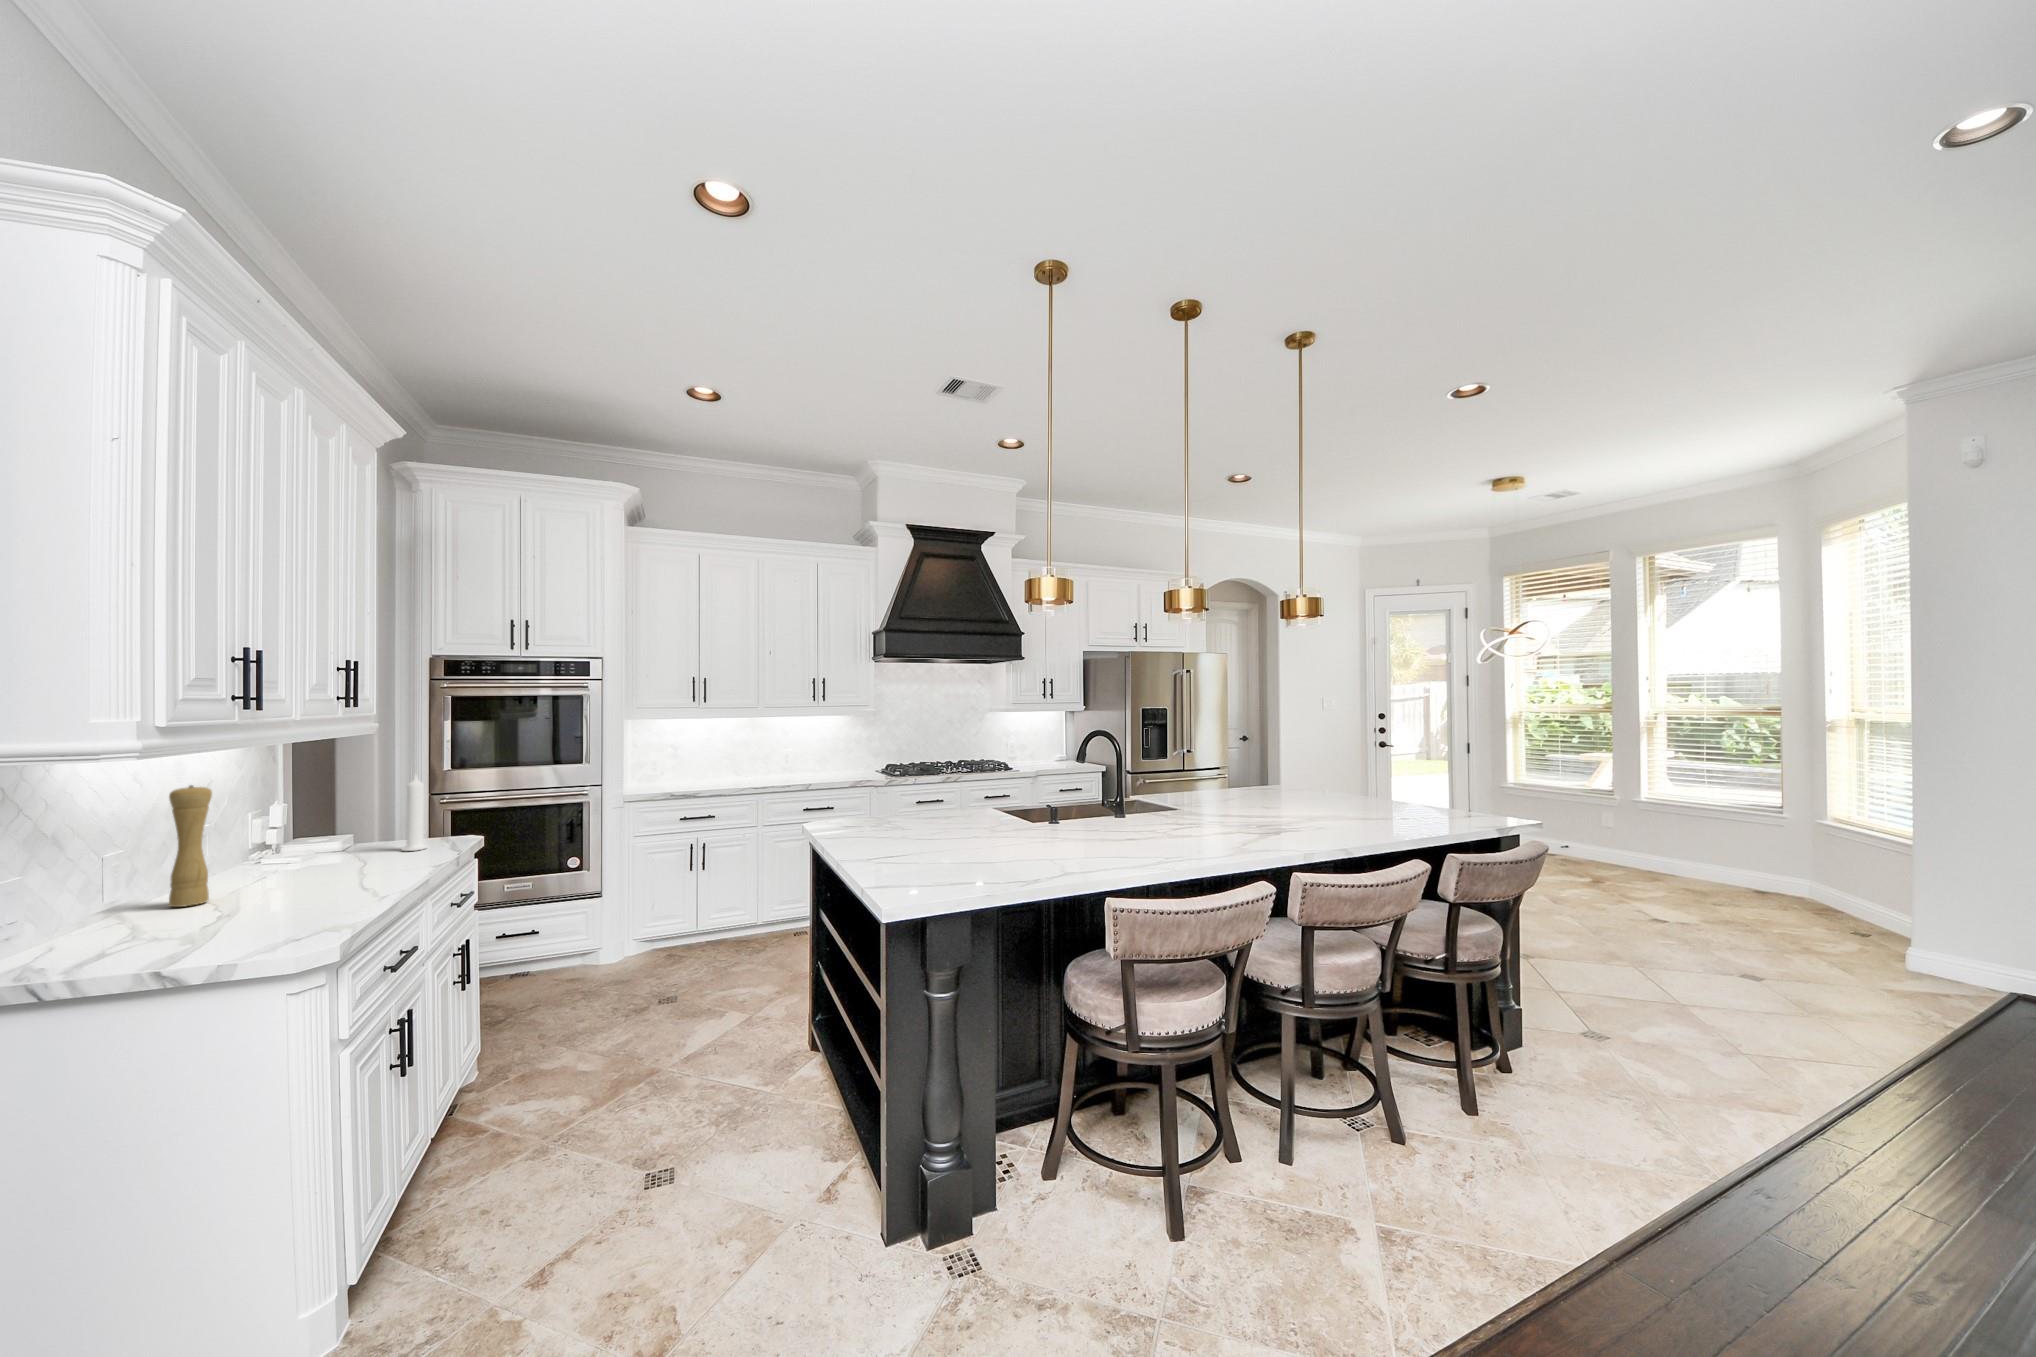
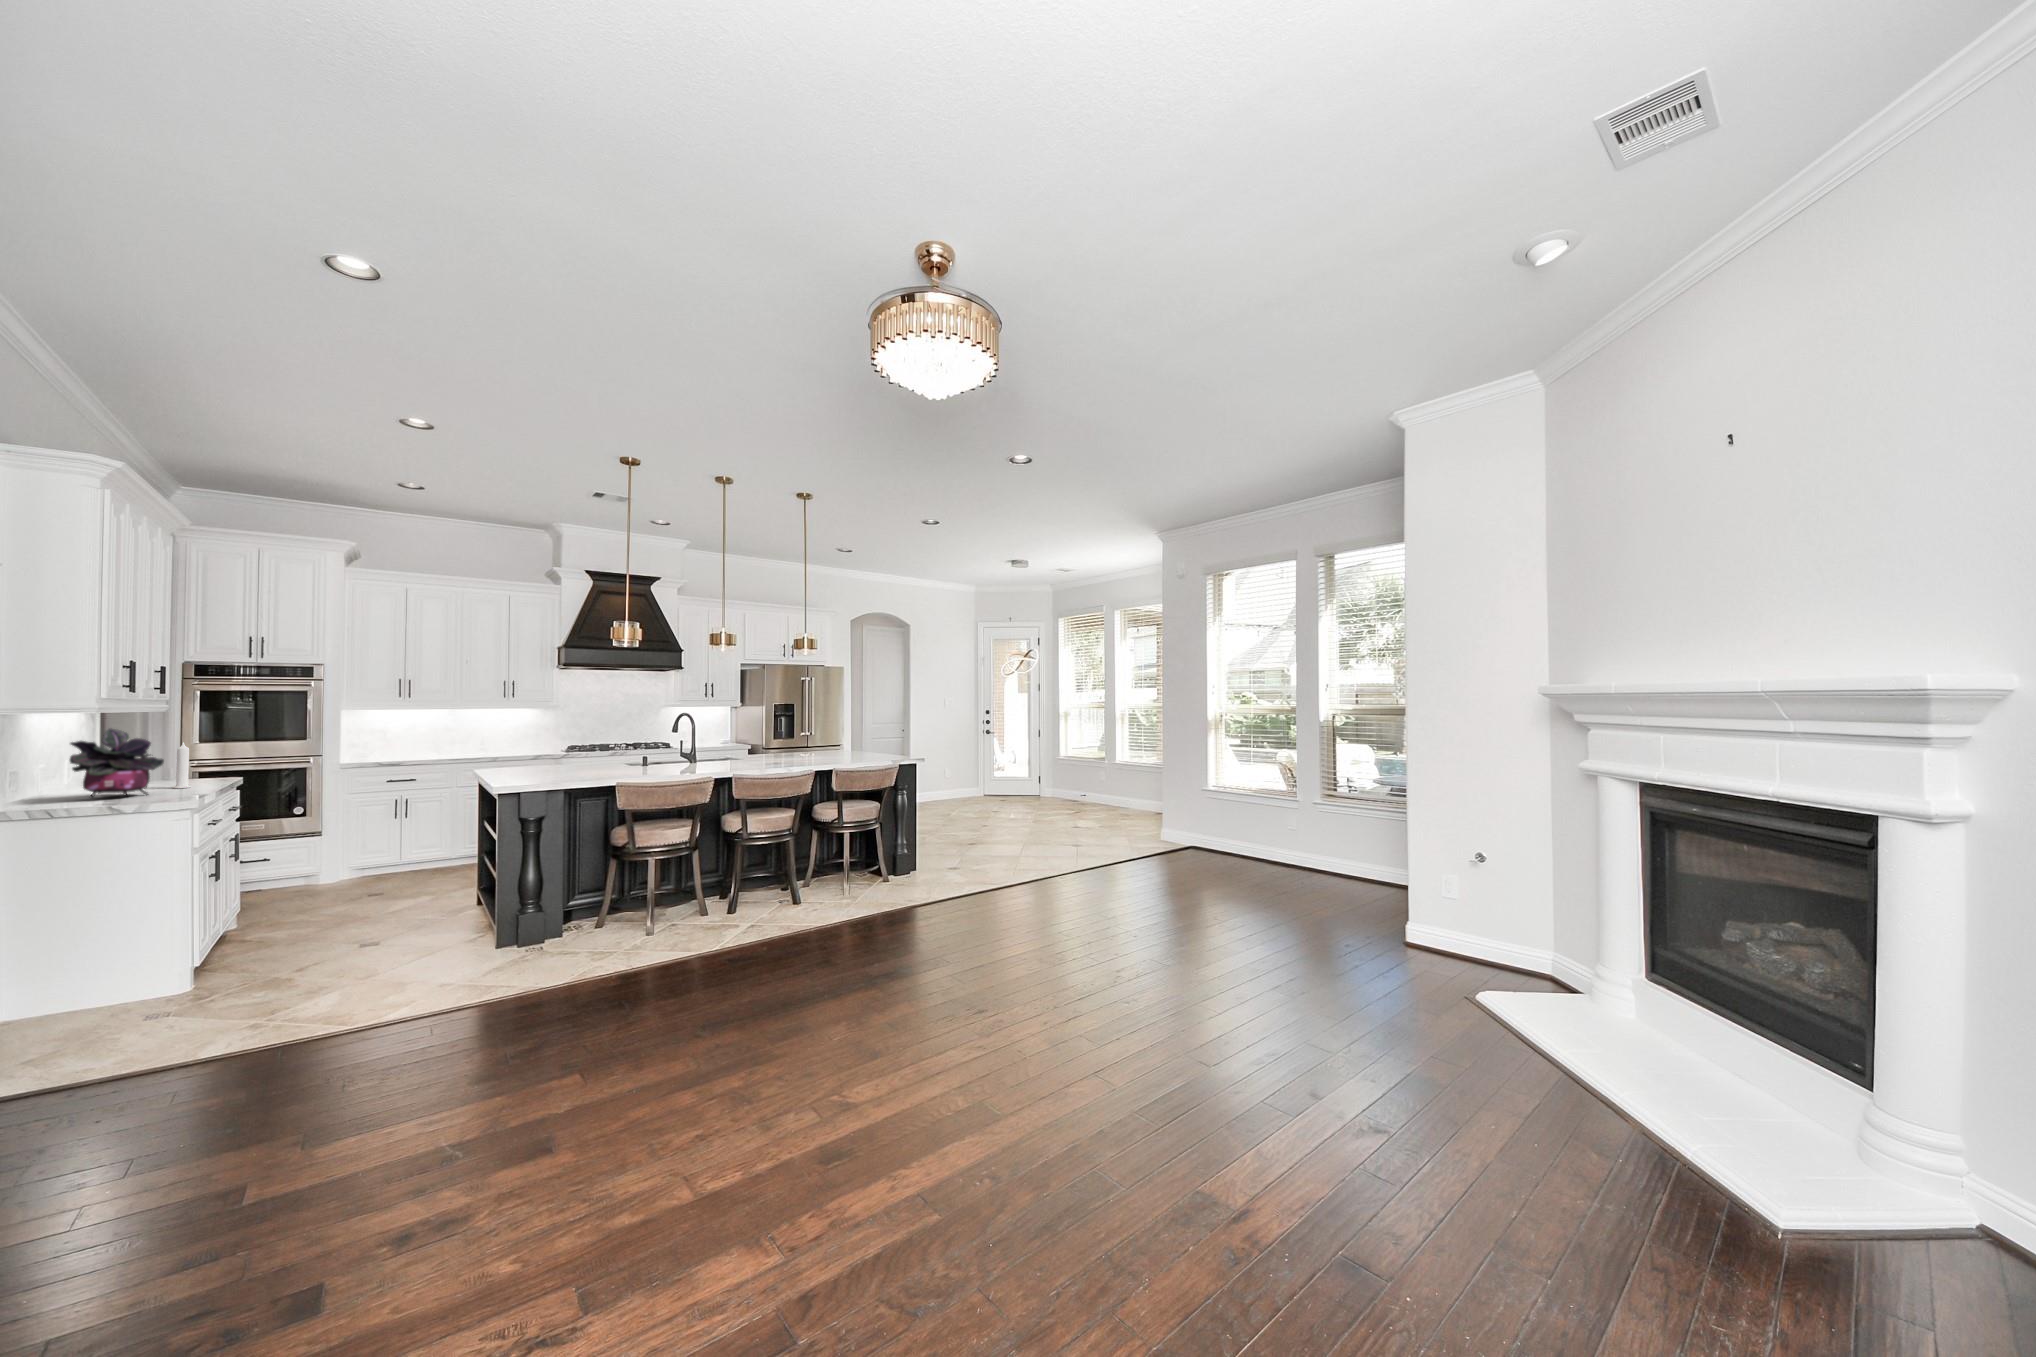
potted plant: none [236,753,382,876] -> present [70,729,164,798]
pepper mill: present [169,785,212,907] -> none [35,745,62,809]

